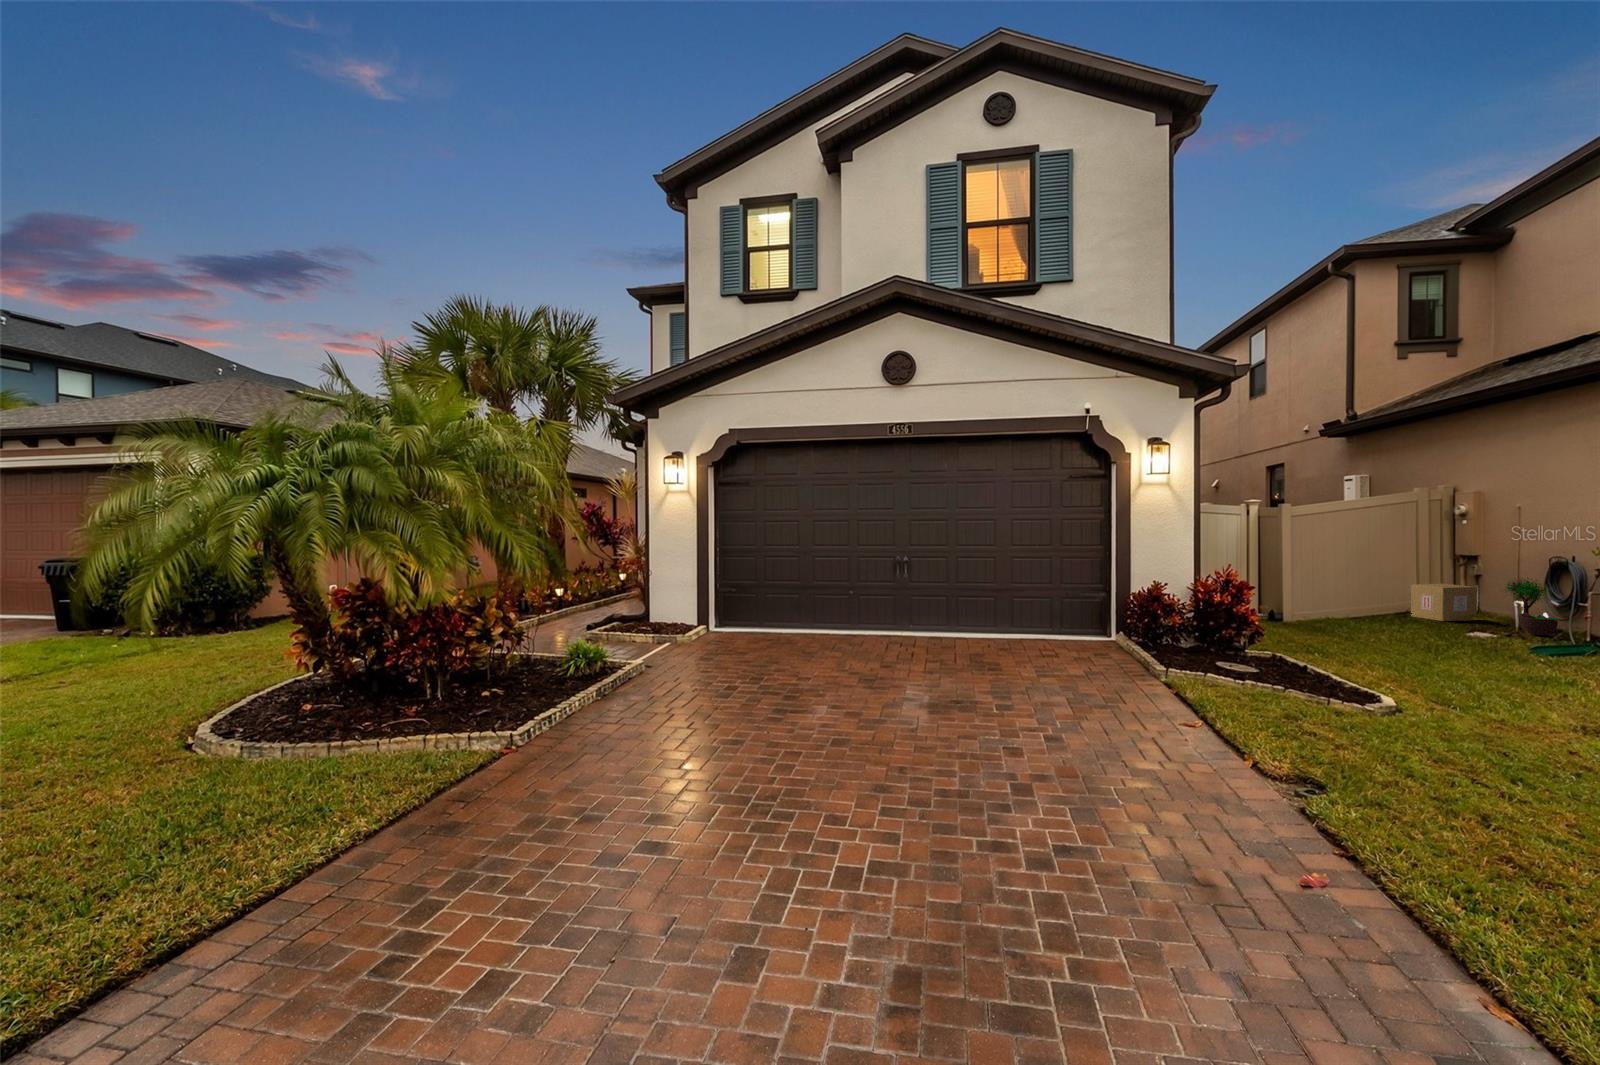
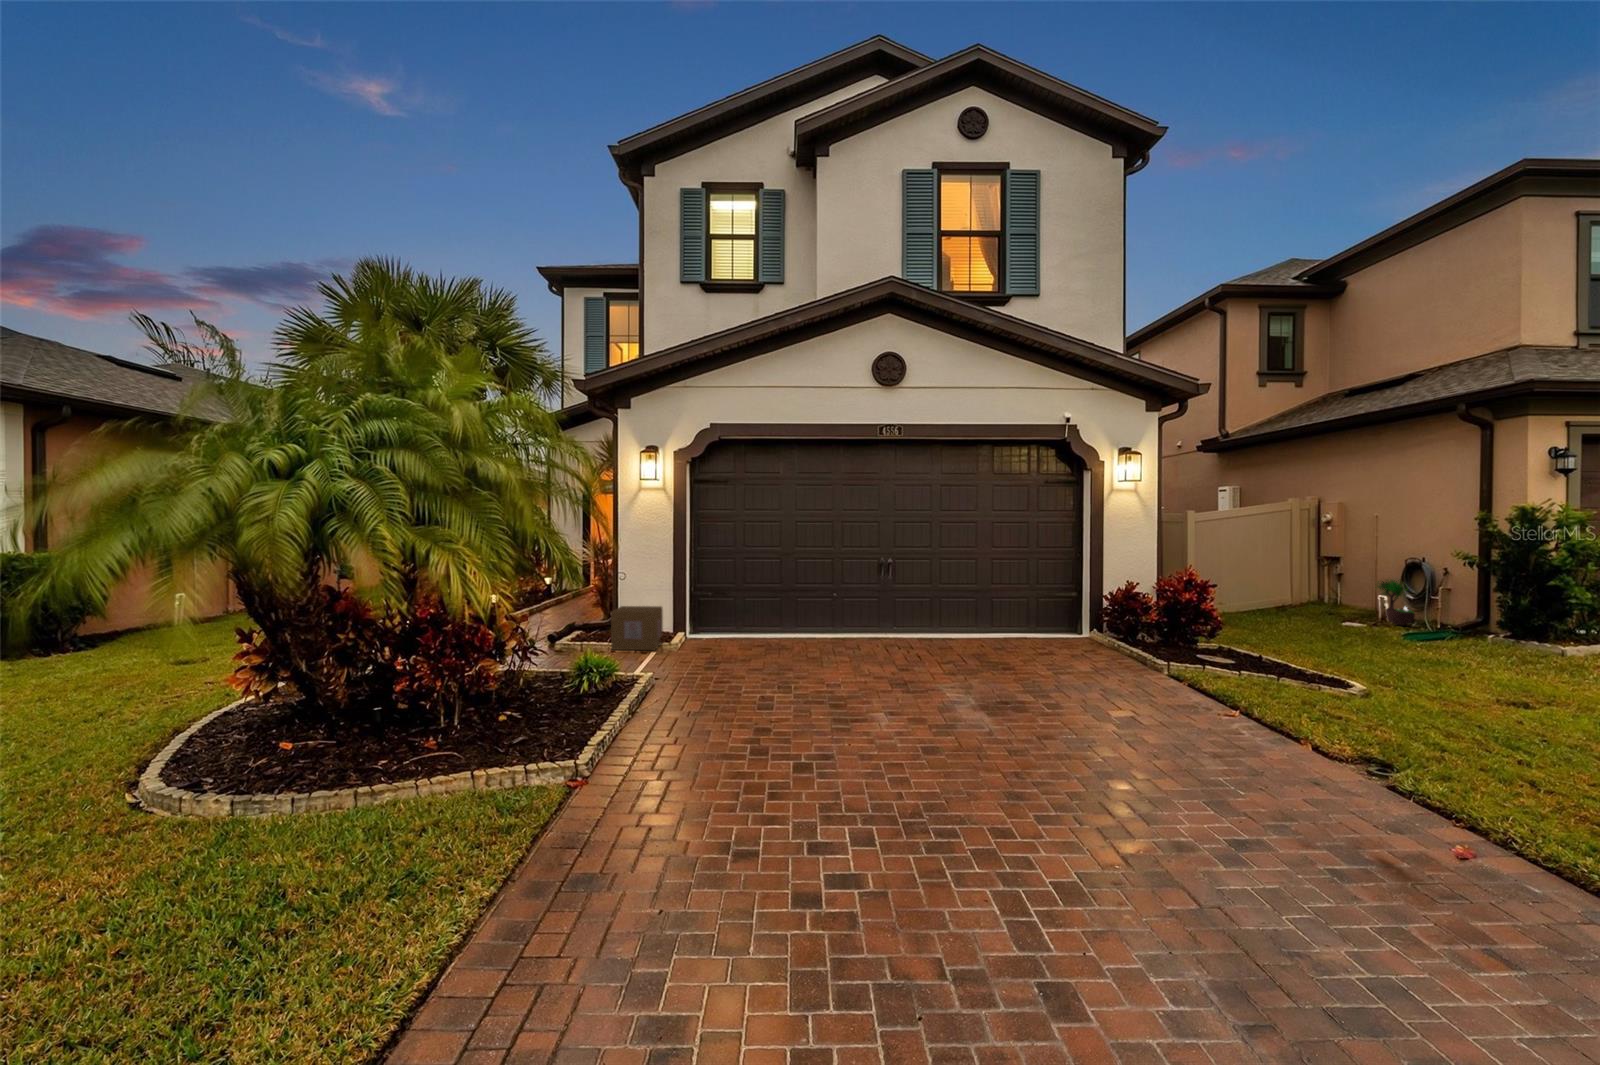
cardboard box: present [1411,584,1477,621] -> present [611,606,663,650]

